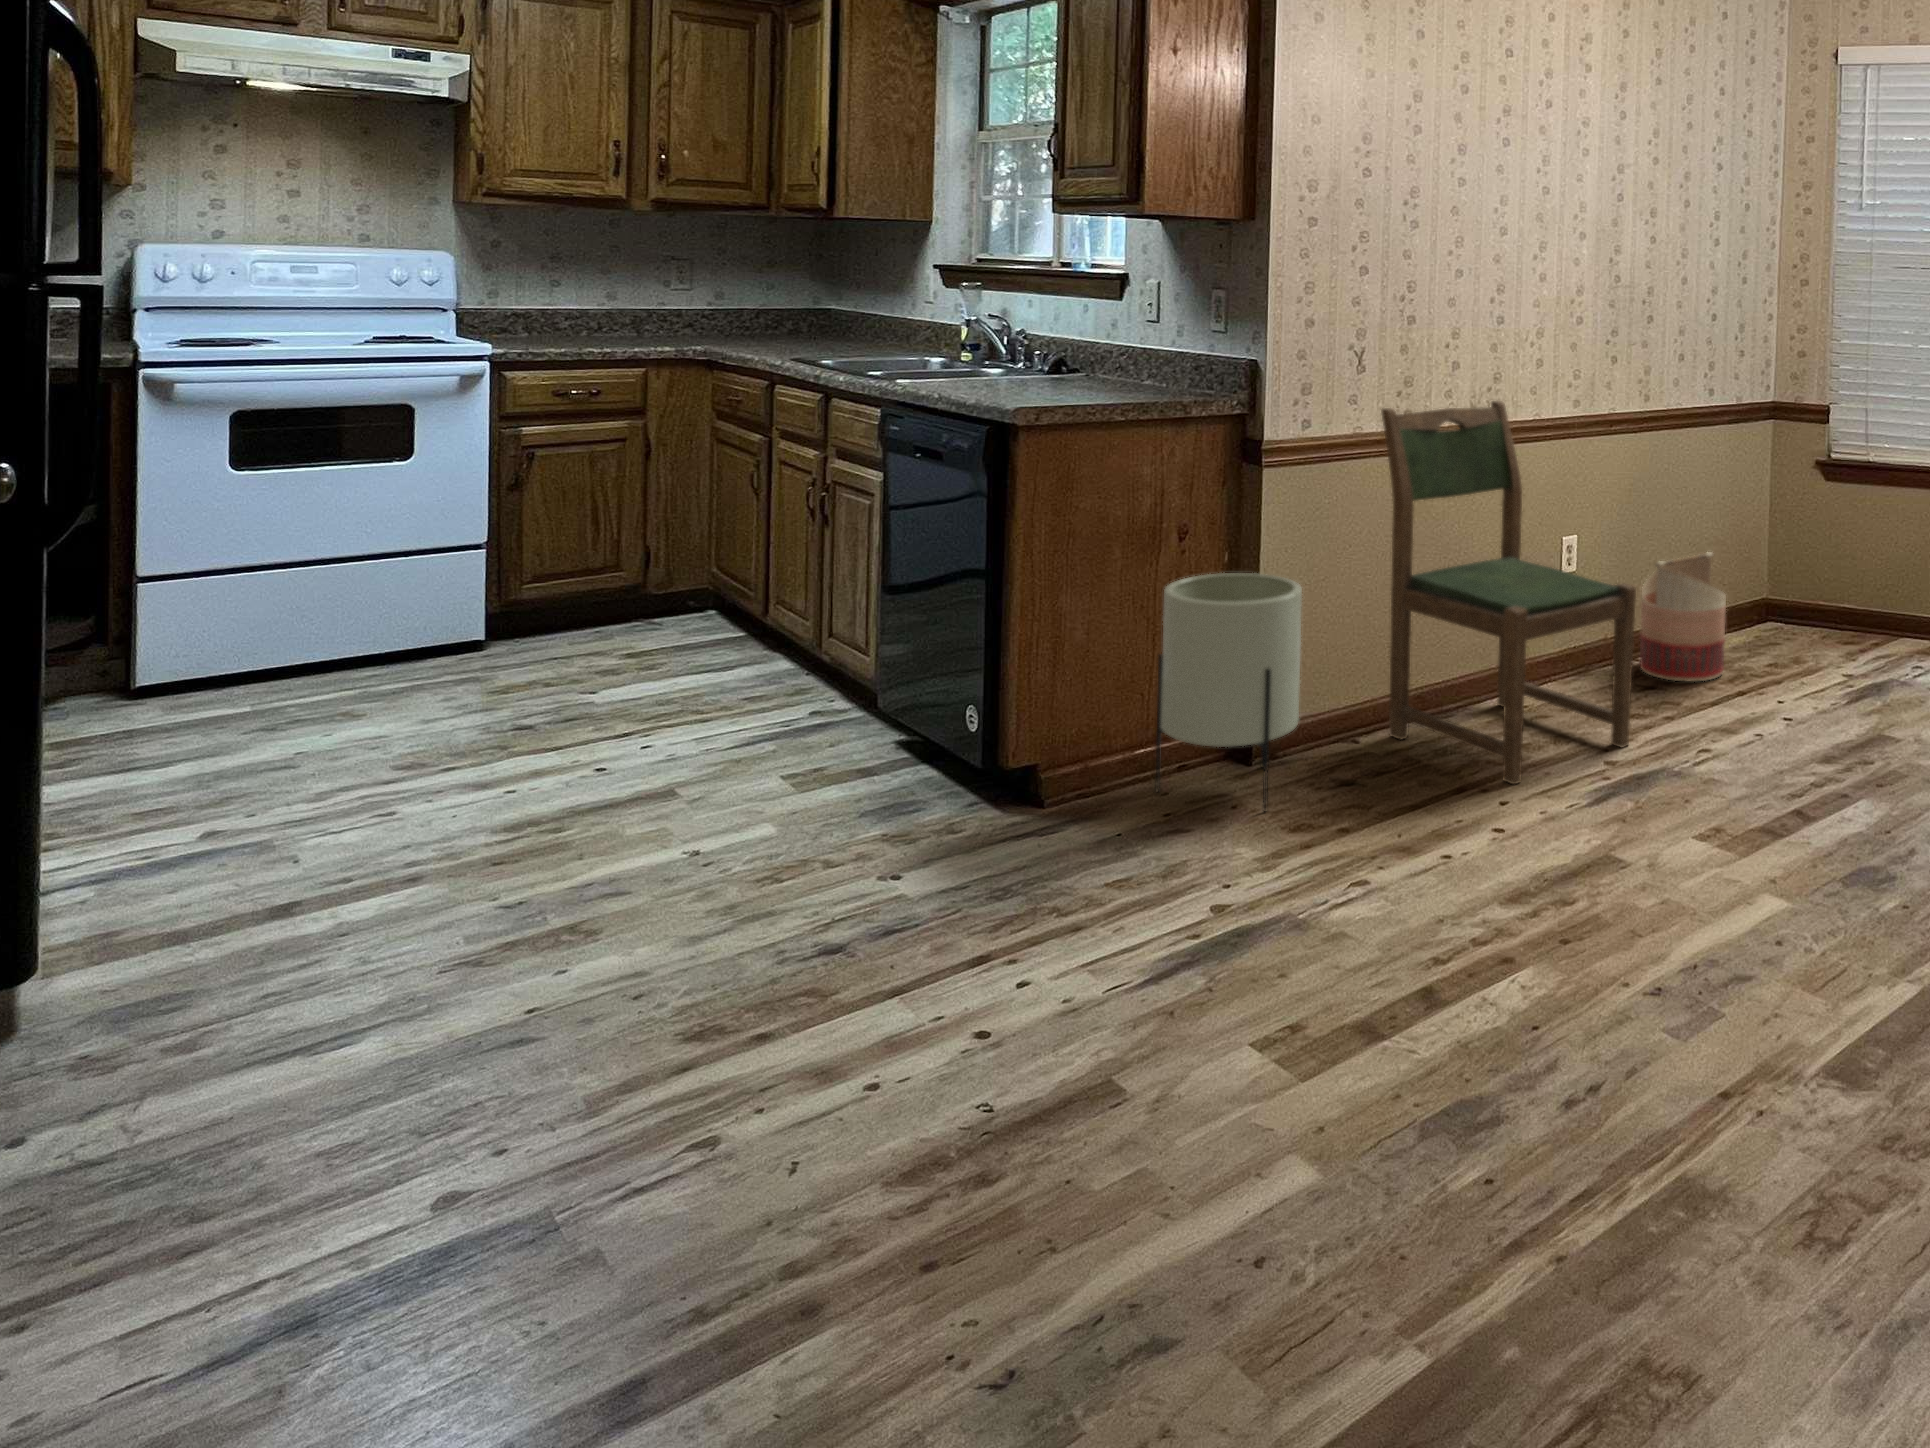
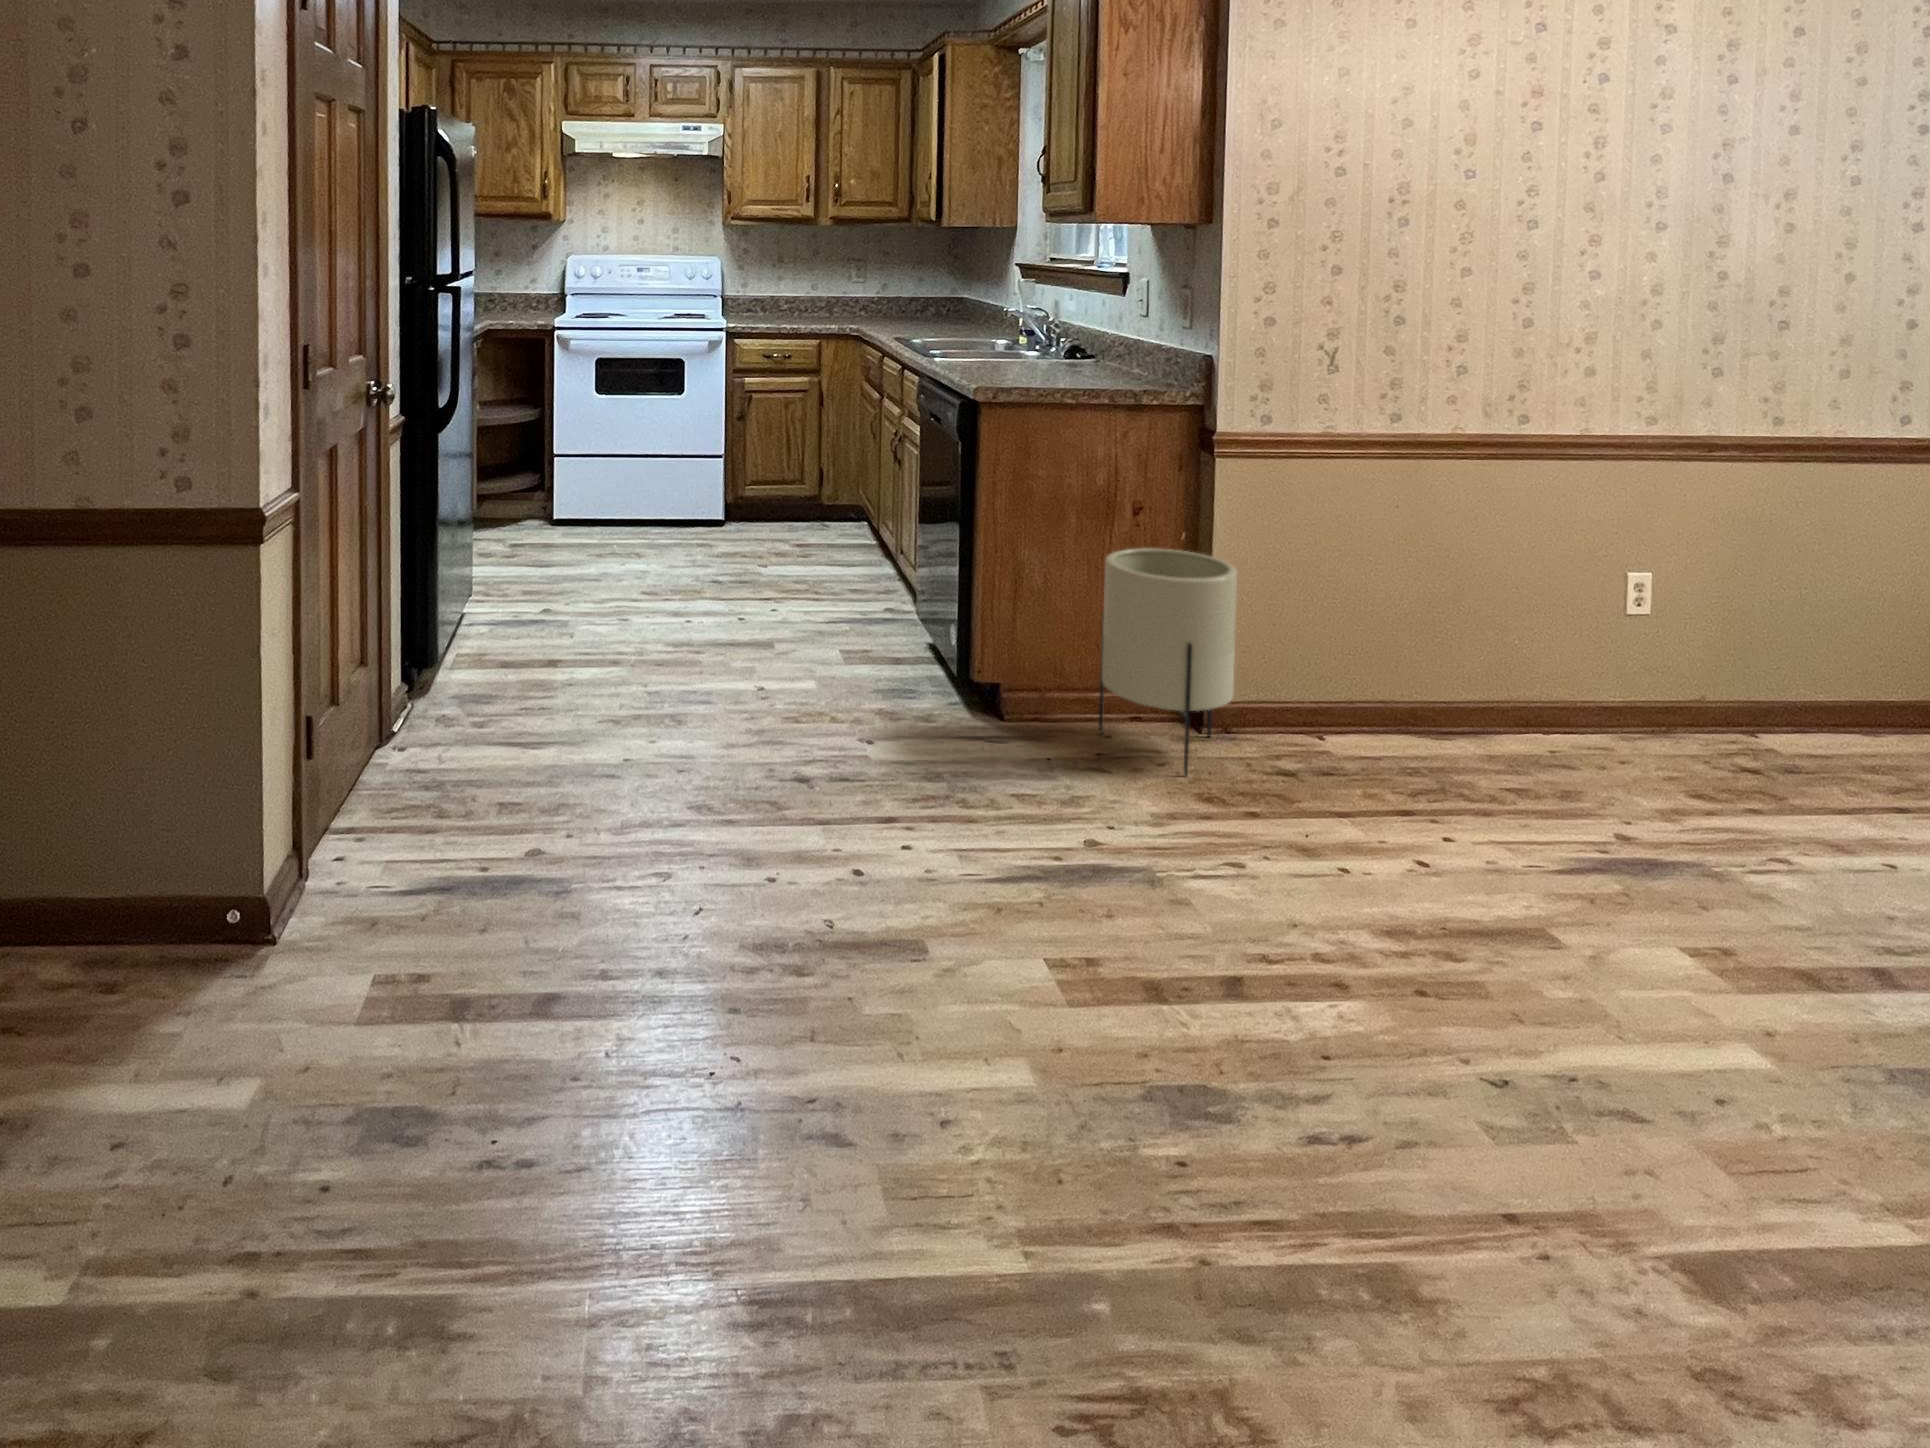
dining chair: present [1381,401,1636,784] -> none [1355,409,1664,821]
basket: present [1640,552,1726,681] -> none [1731,618,1869,775]

